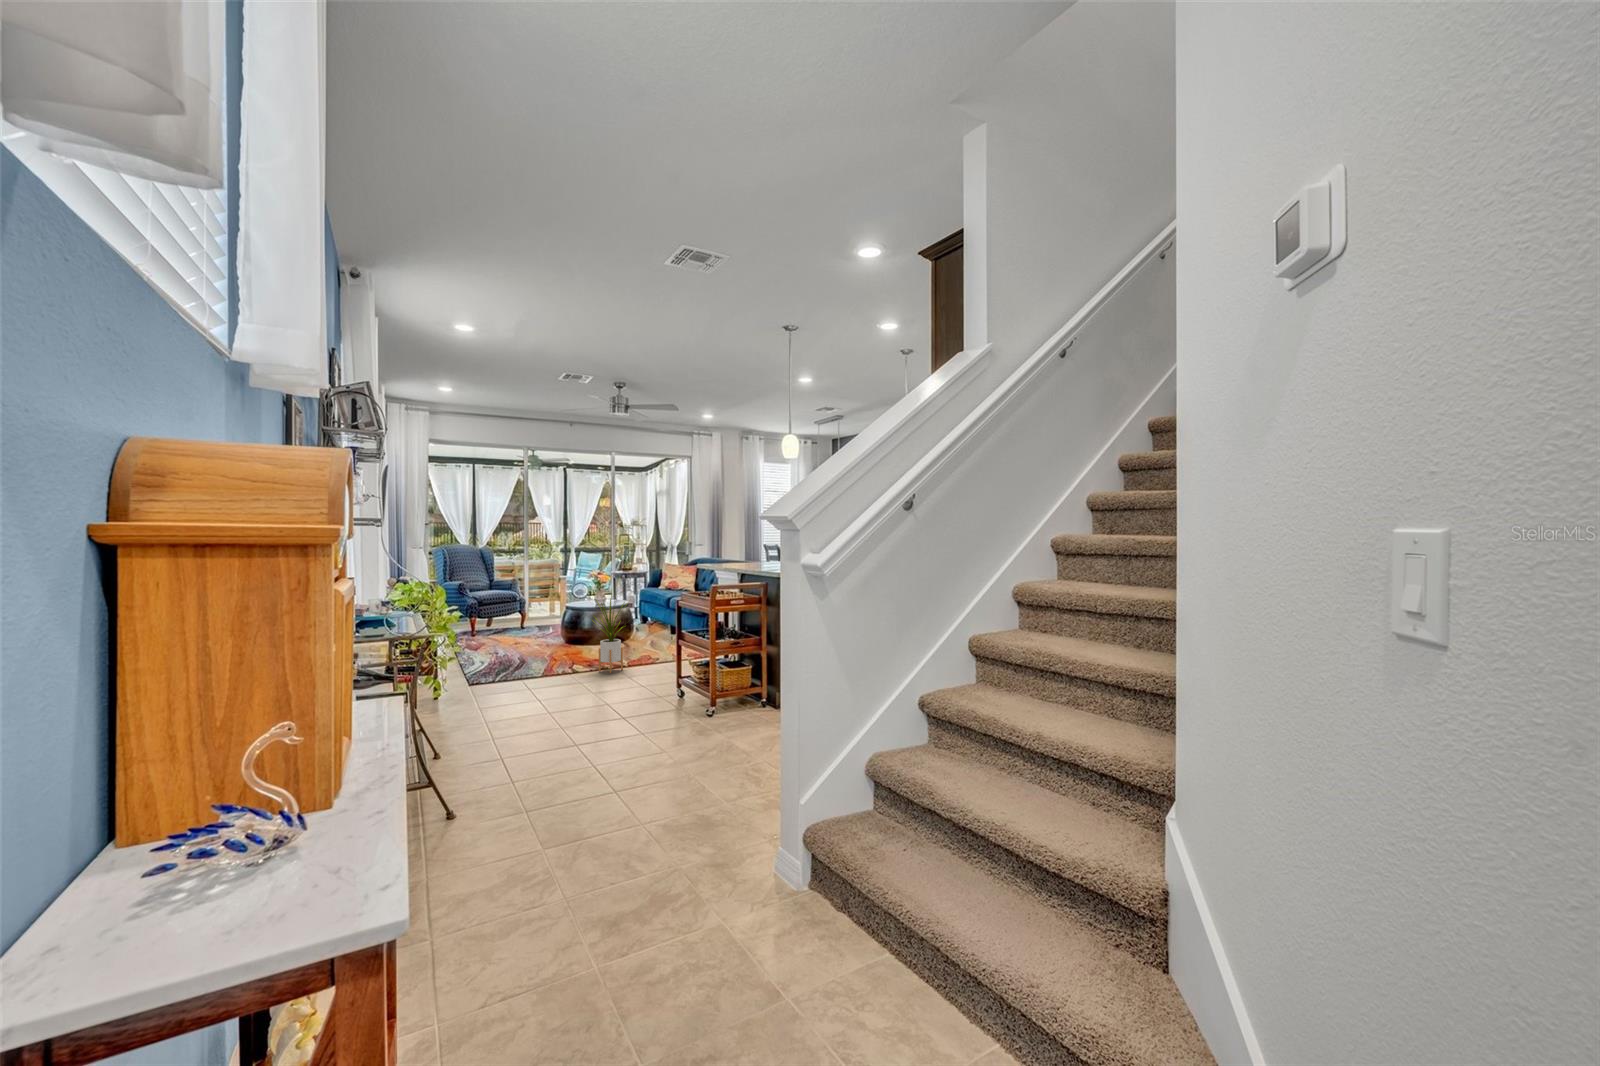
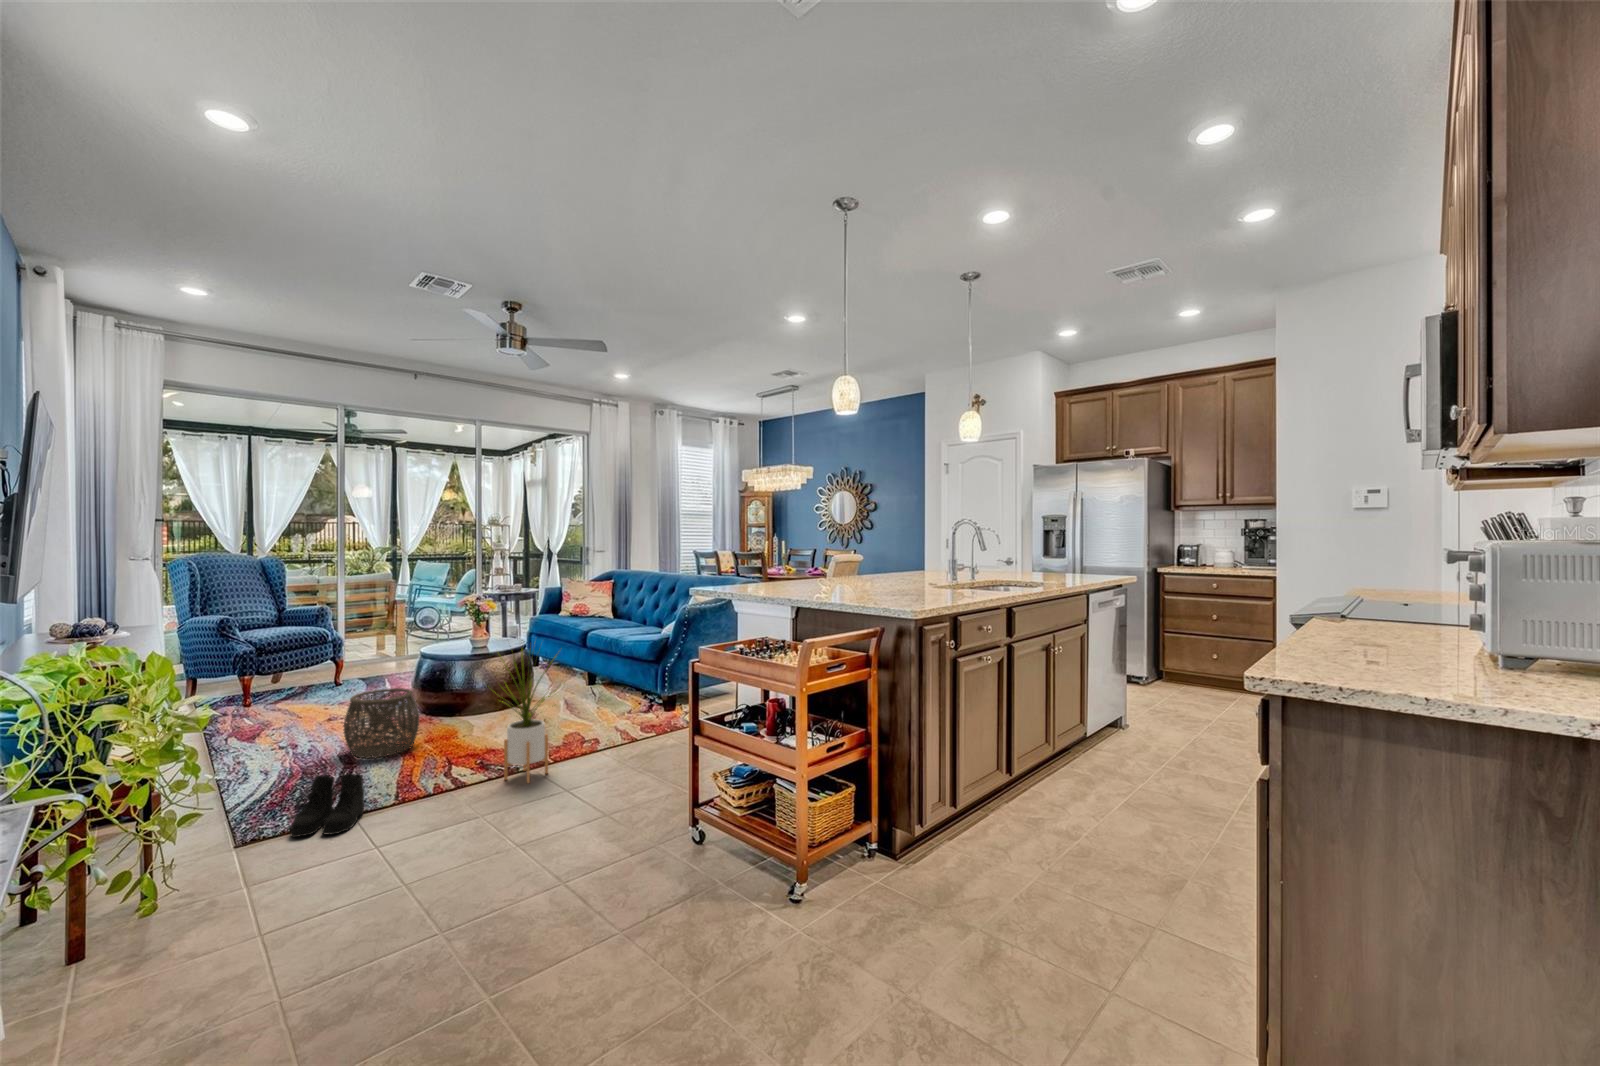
woven basket: none [521,623,562,661] -> present [343,688,419,758]
boots: none [492,657,526,684] -> present [291,774,364,837]

